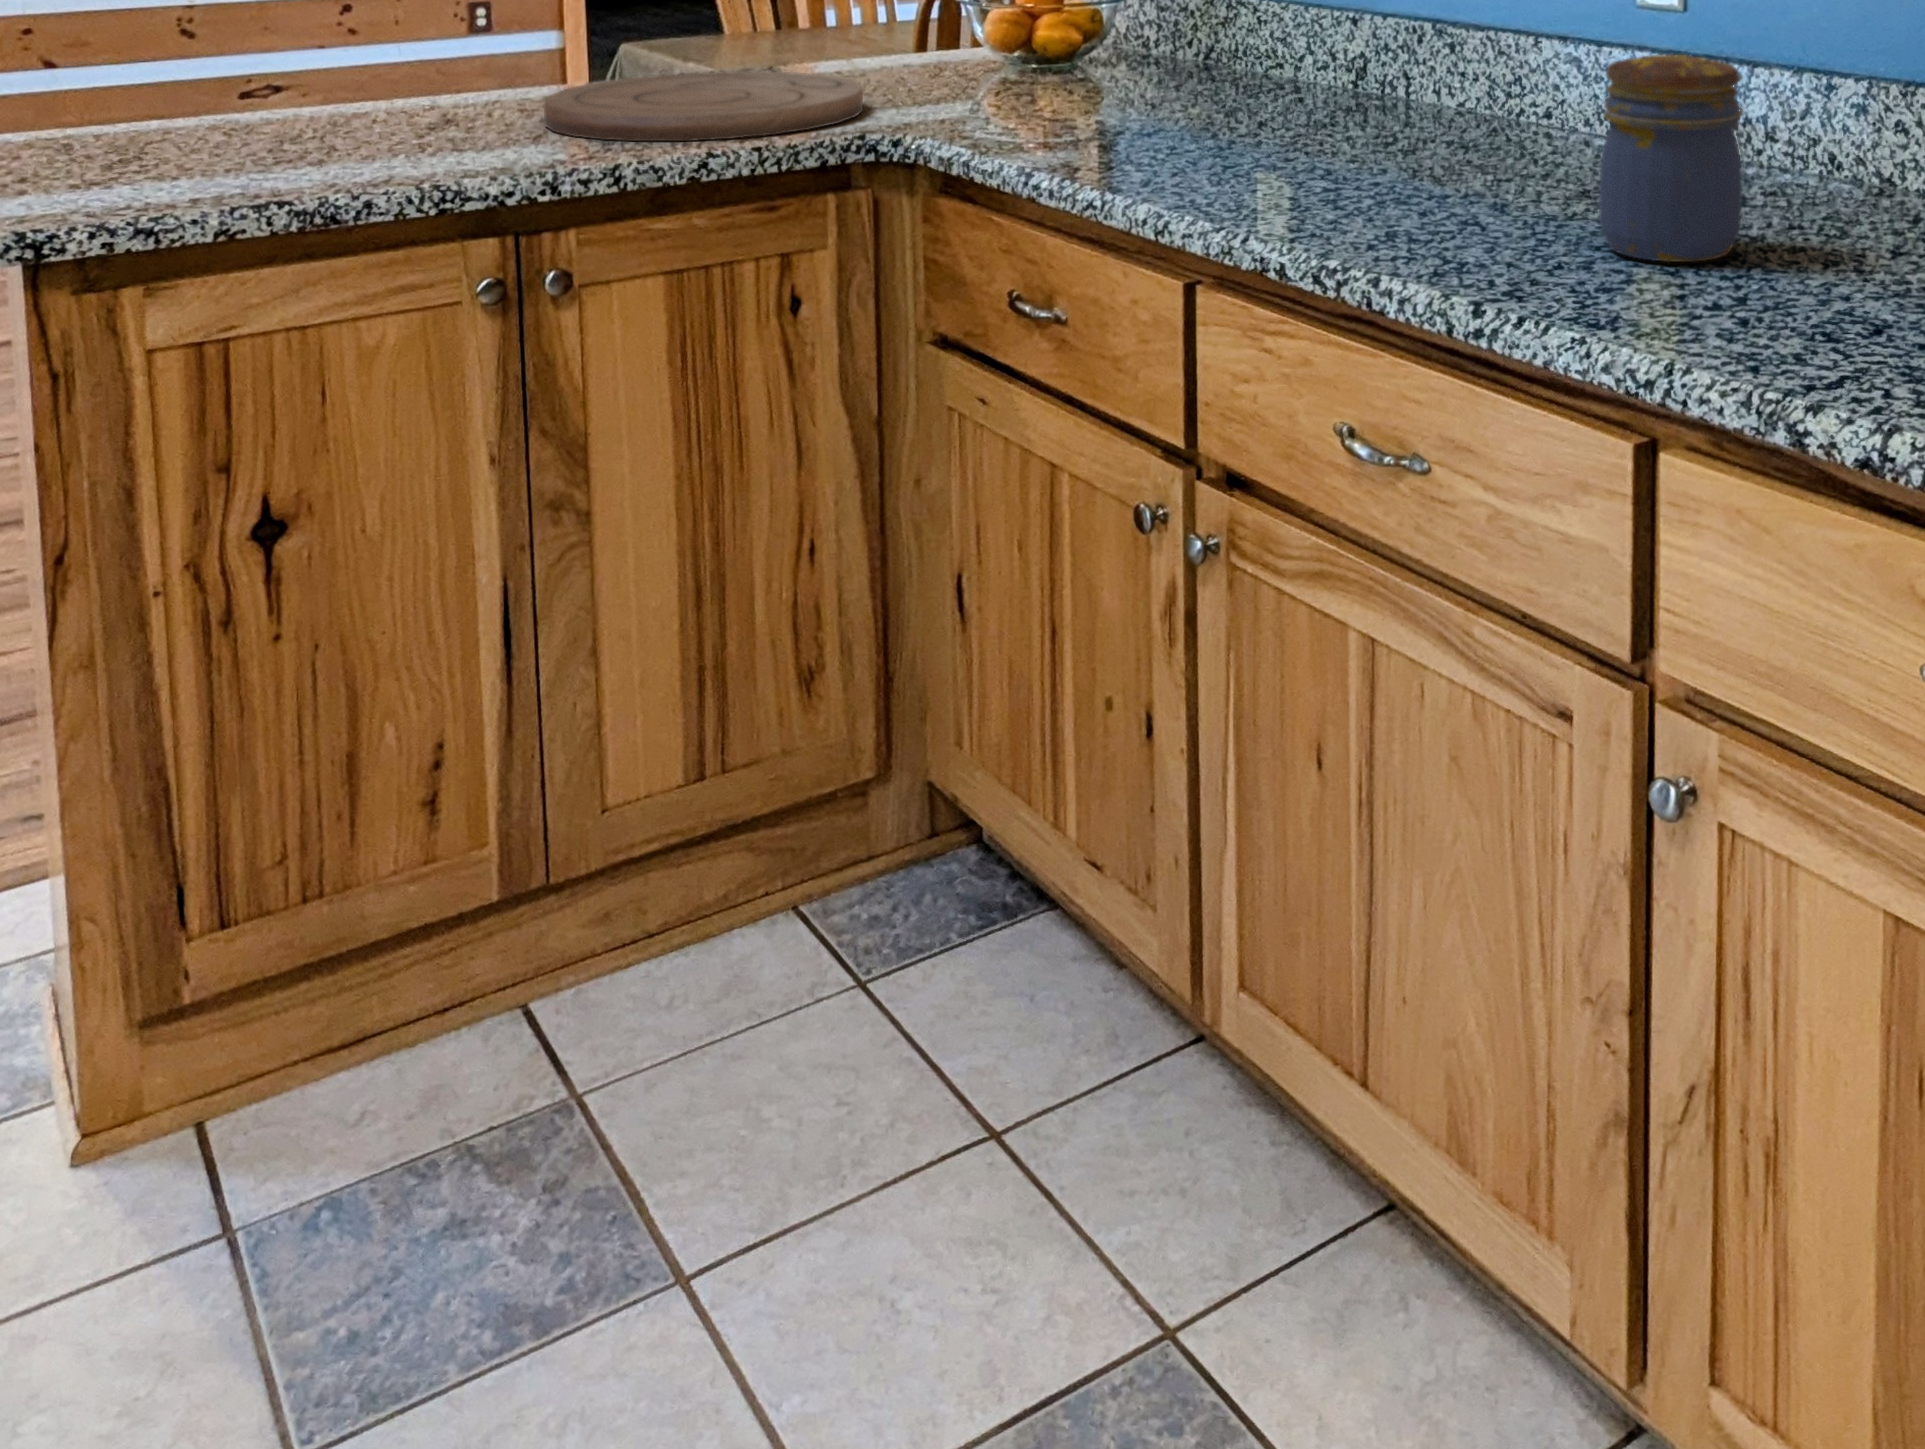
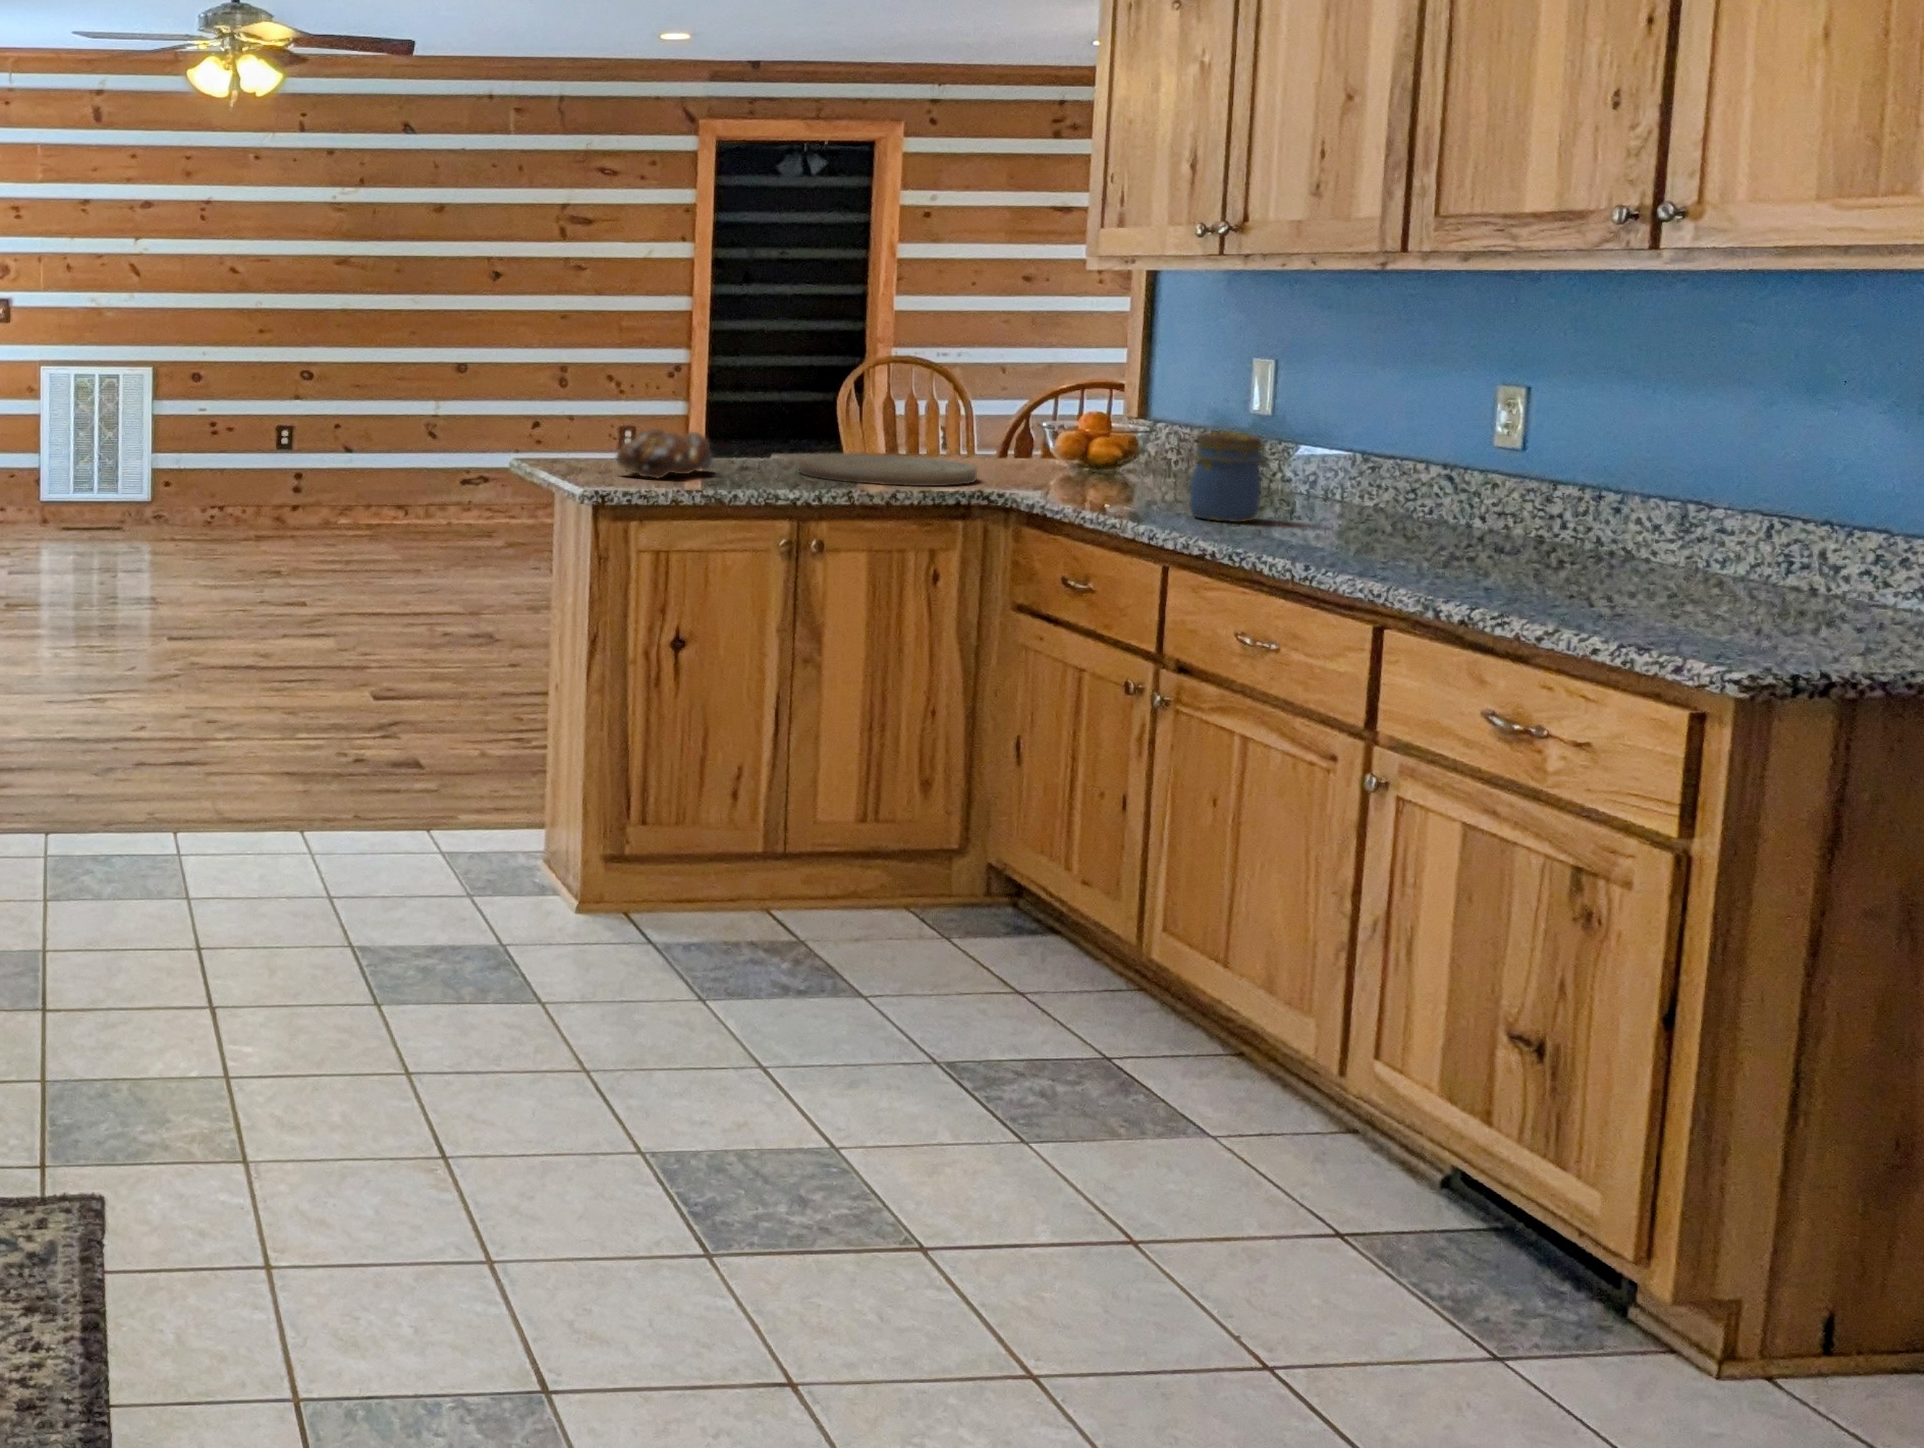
jar: present [1599,55,1745,262] -> present [1190,432,1267,522]
bread loaf: none [110,68,358,180] -> present [616,429,713,478]

